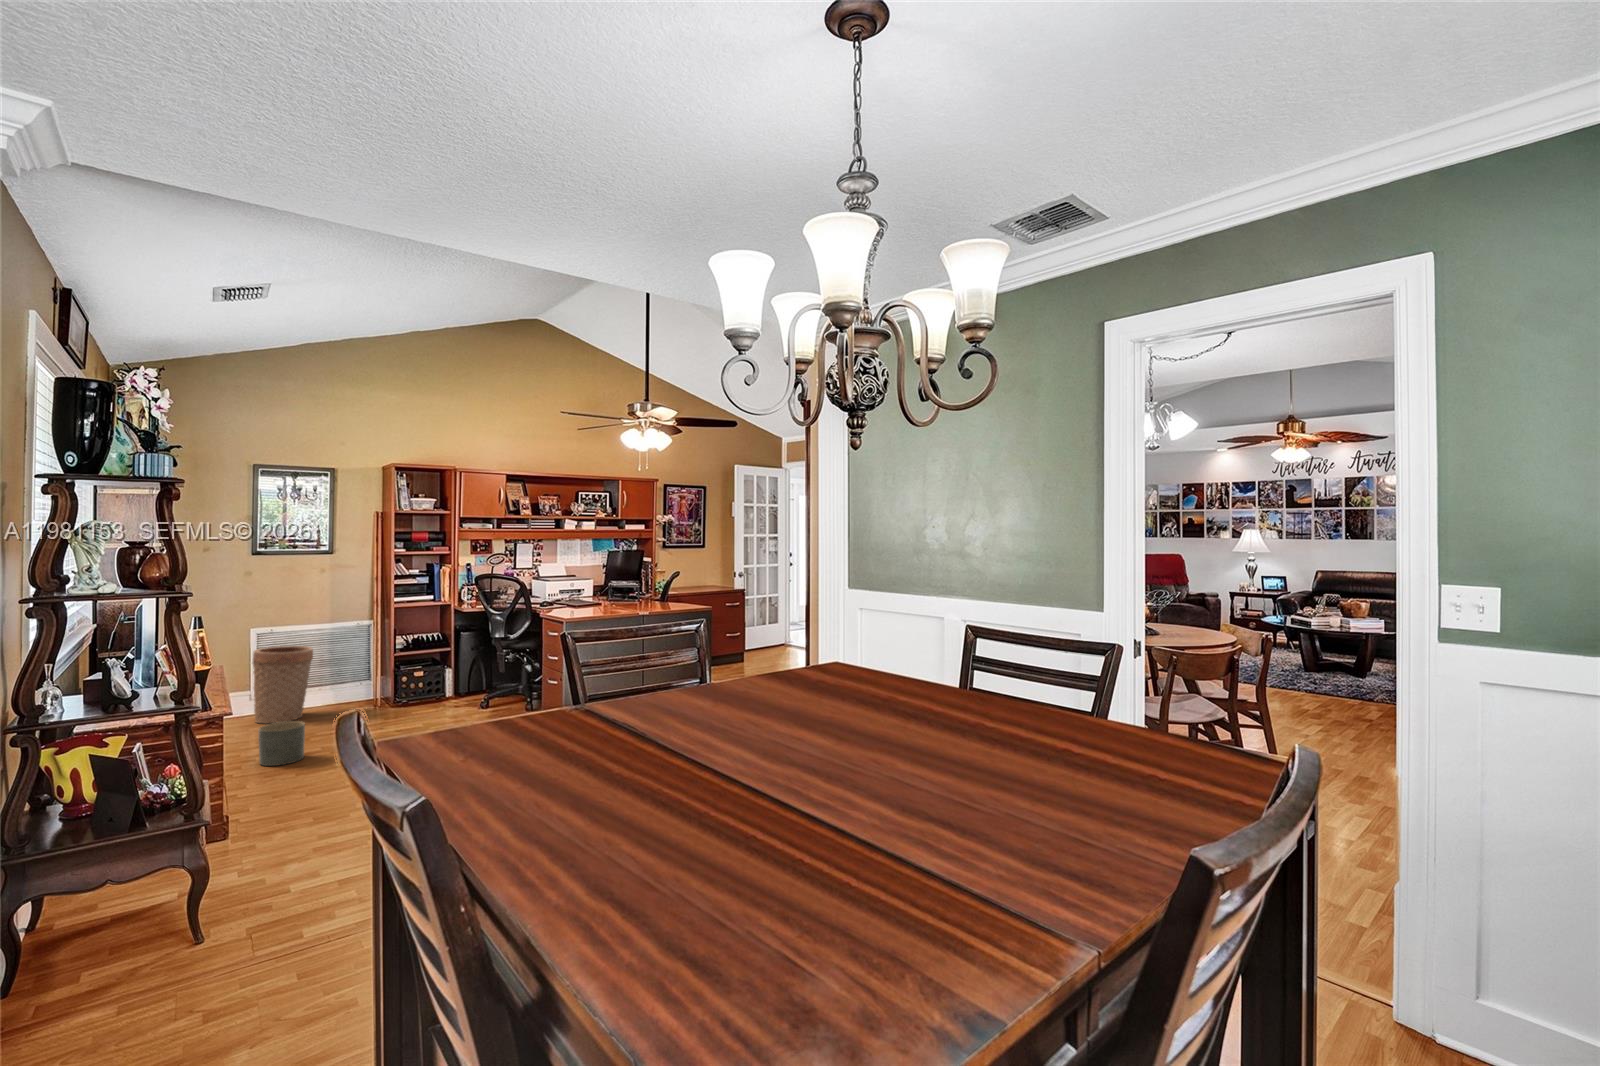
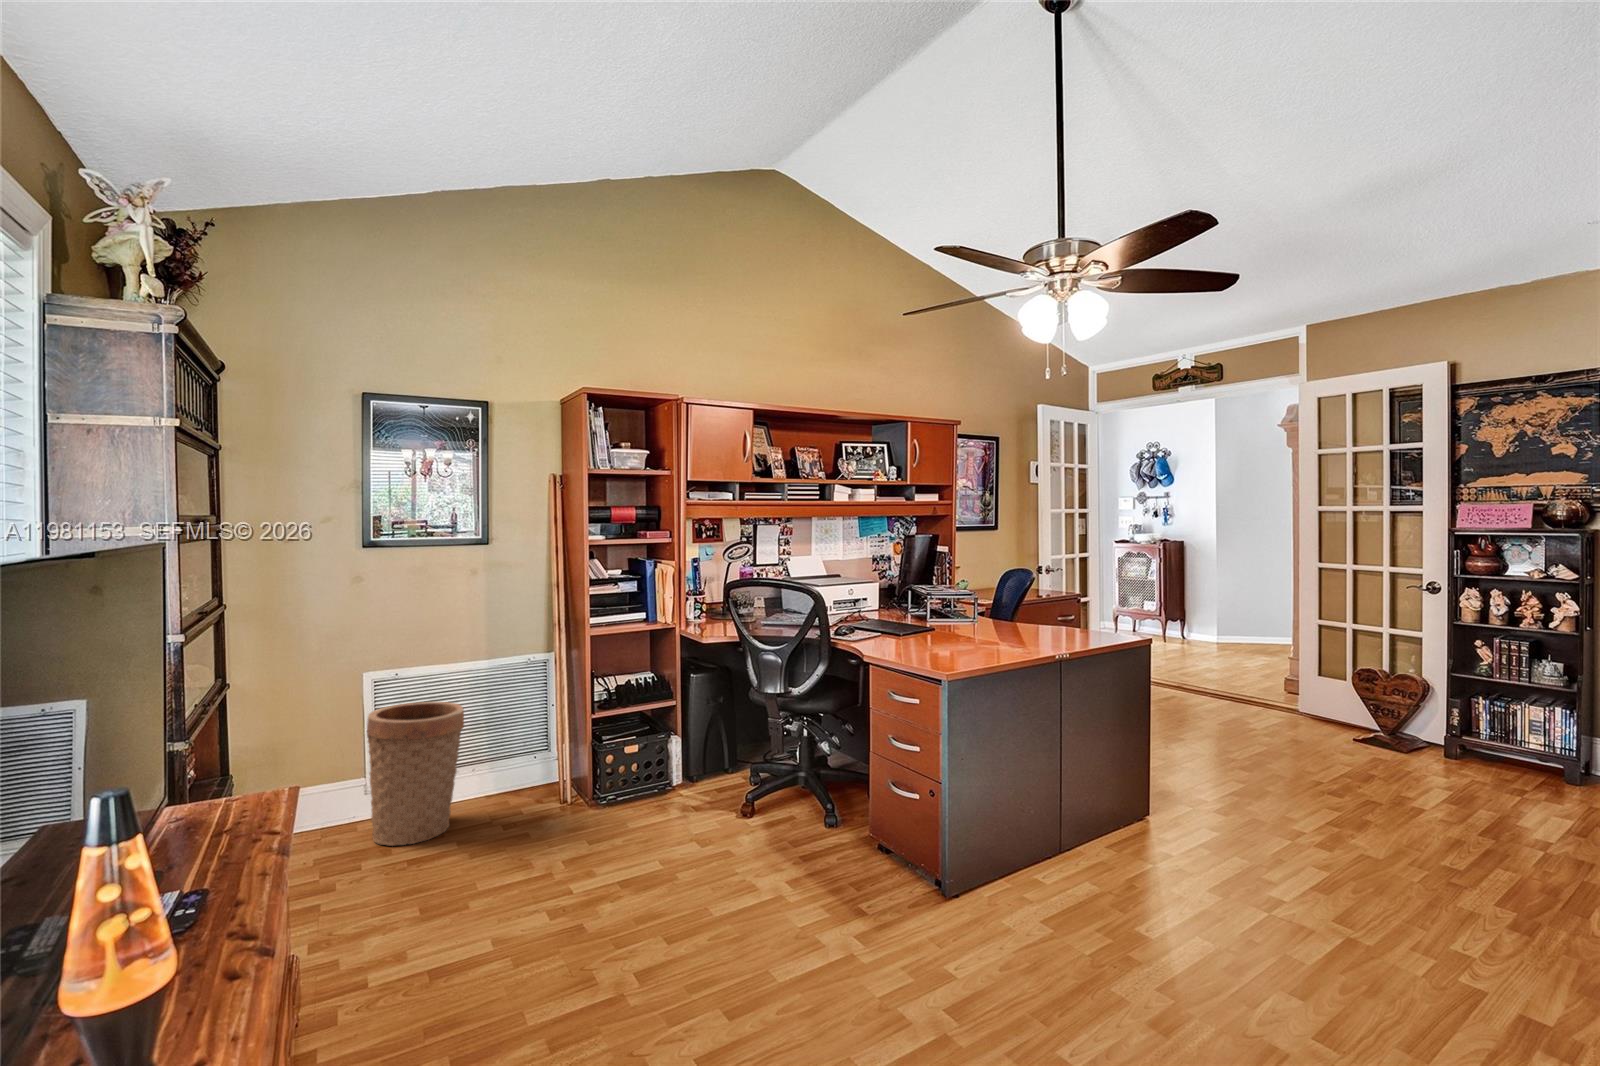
planter: present [258,721,305,766] -> none [358,896,452,1016]

